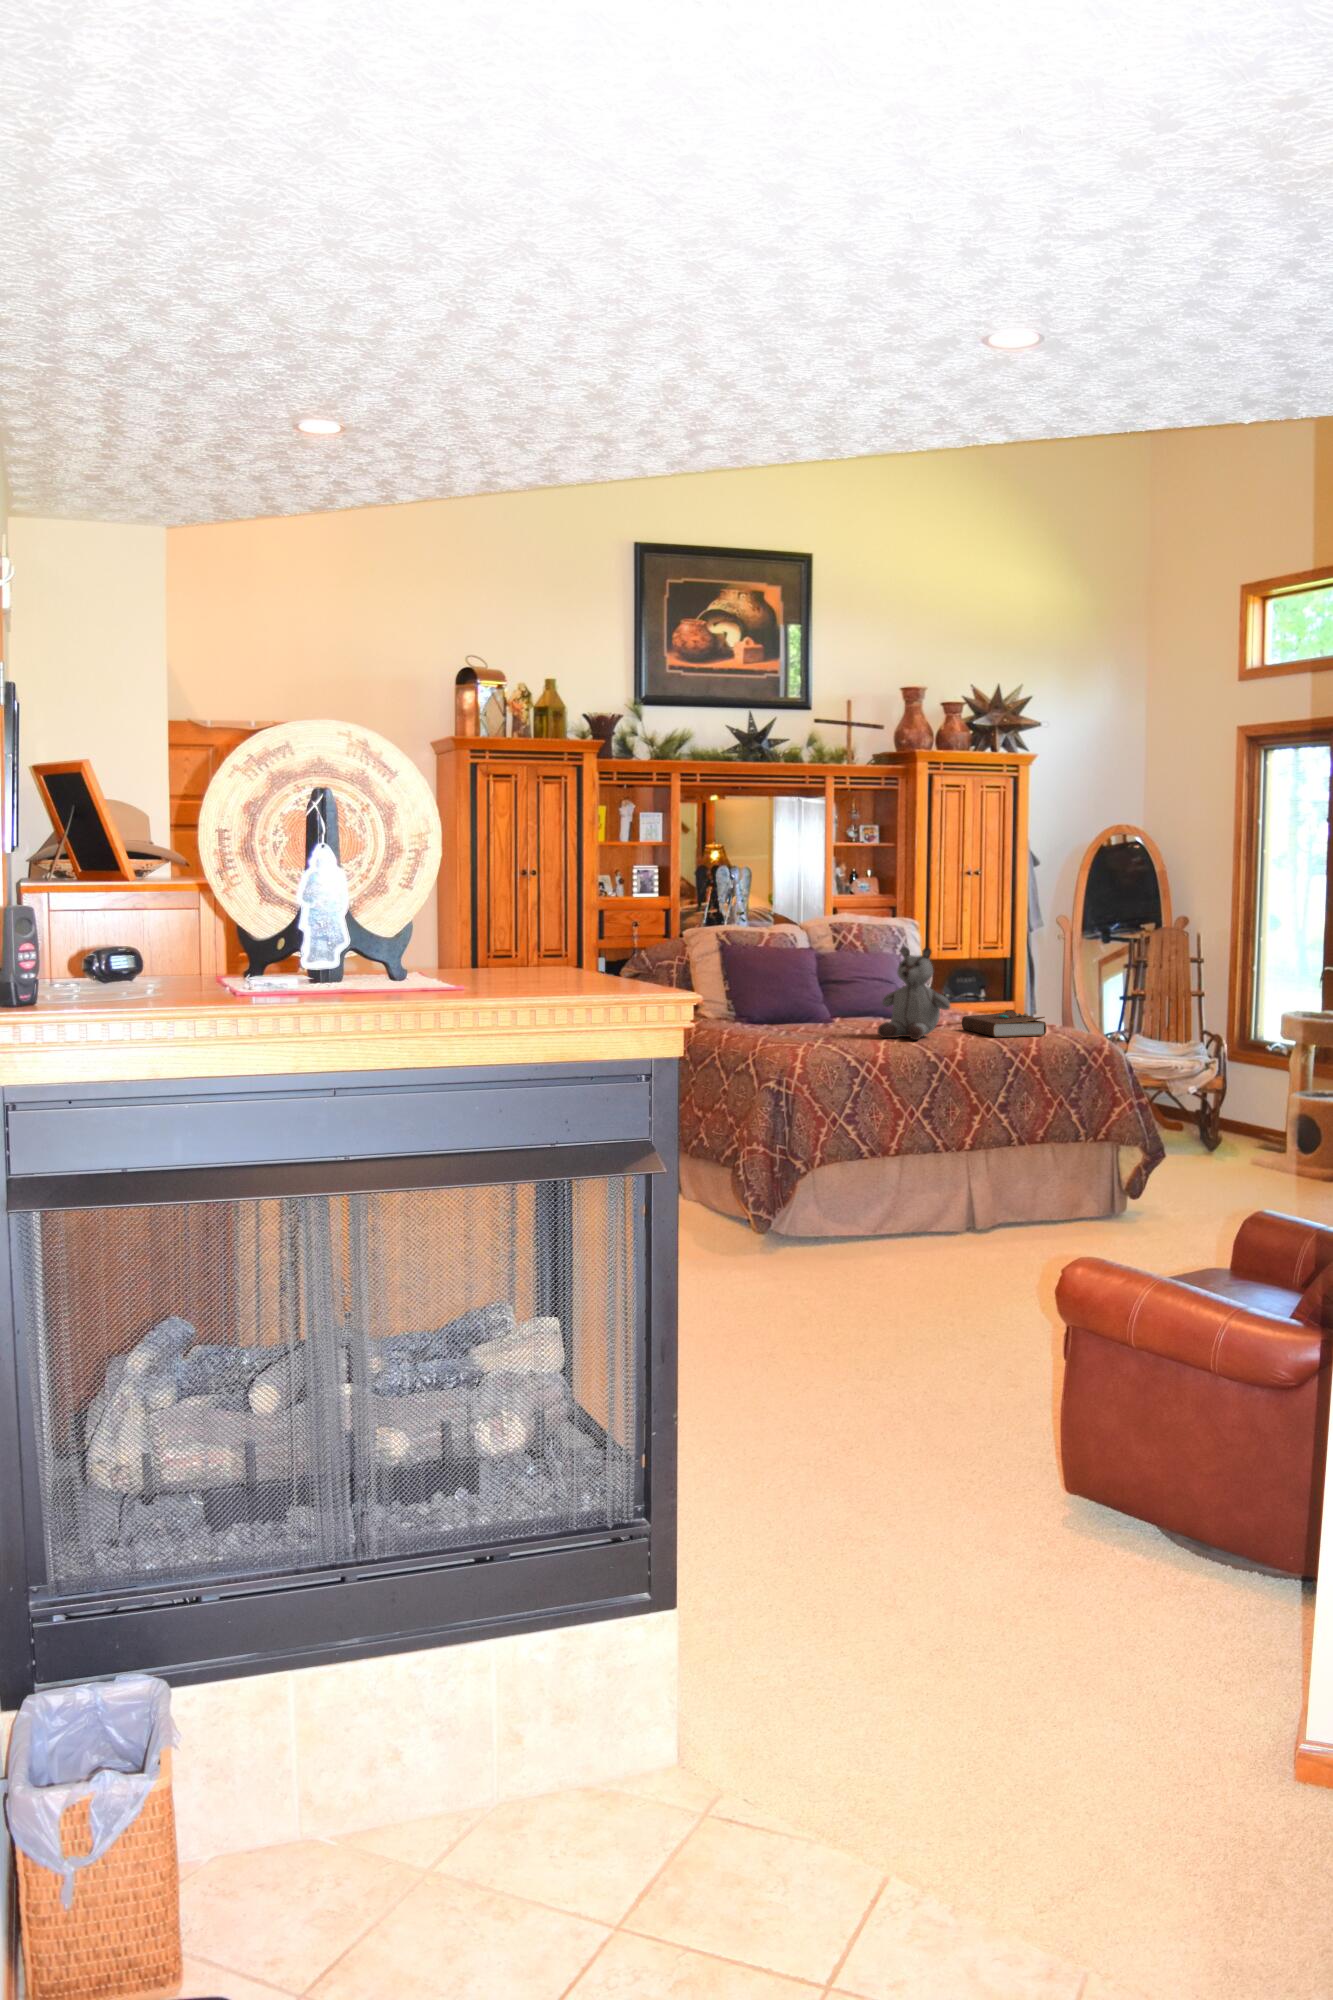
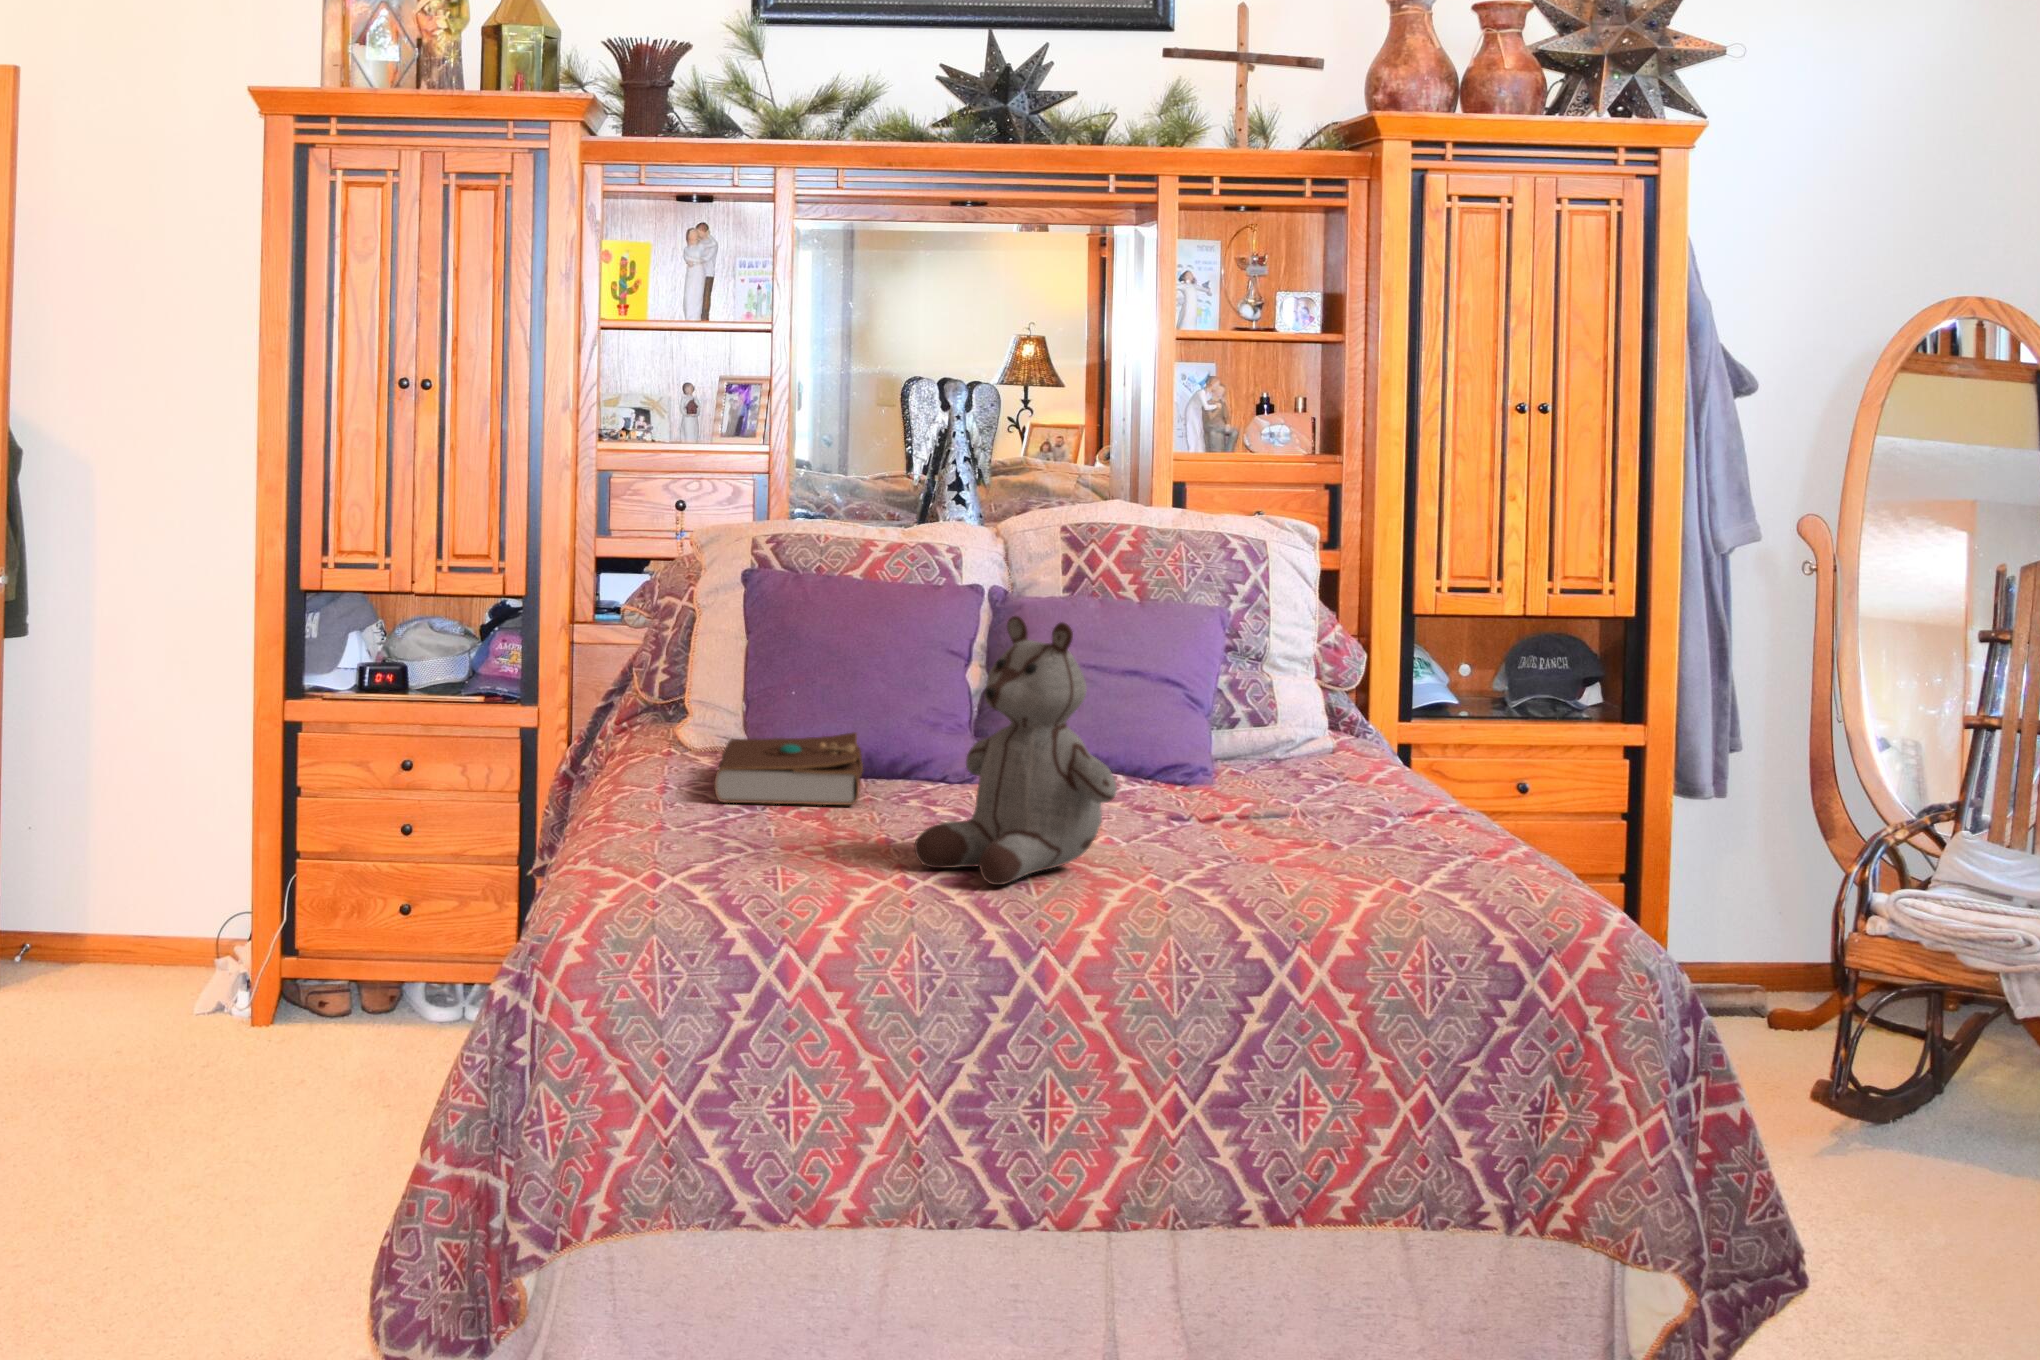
book: present [962,1011,1046,1037] -> present [714,732,863,805]

